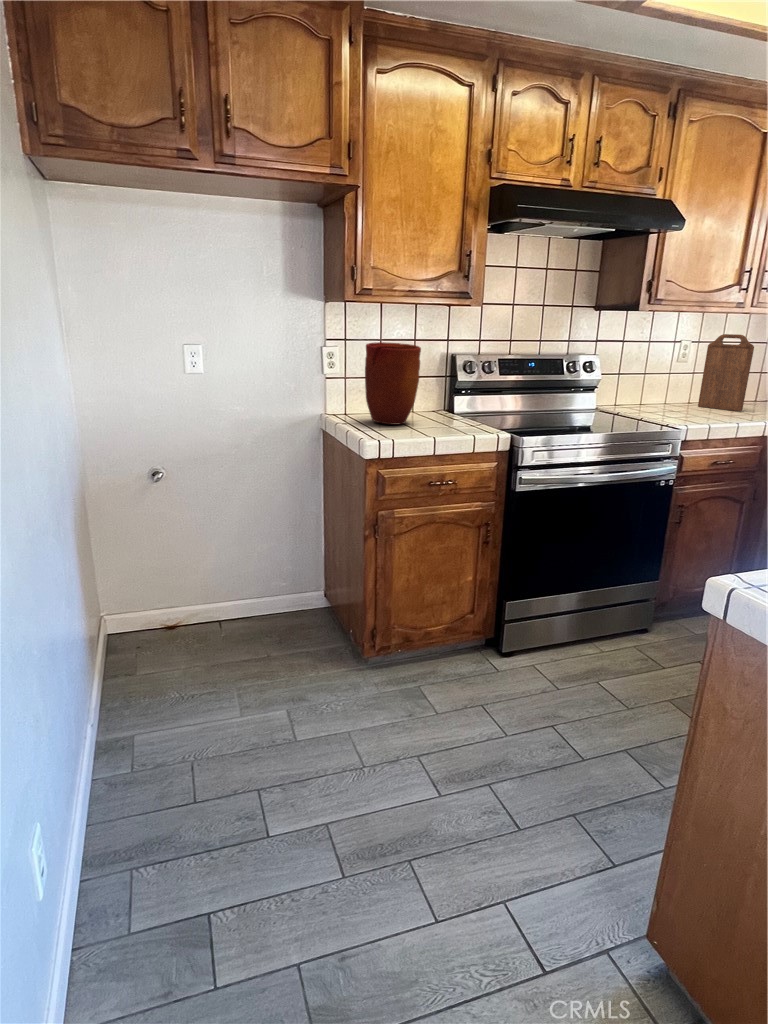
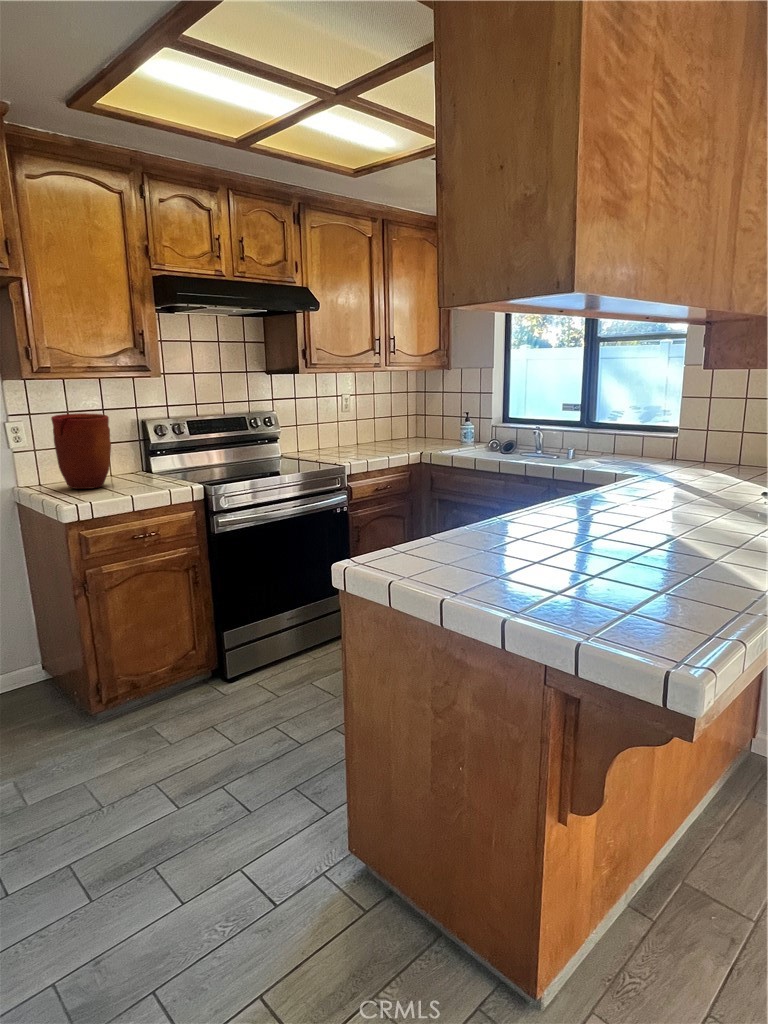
cutting board: present [698,334,754,411] -> none [362,387,395,446]

